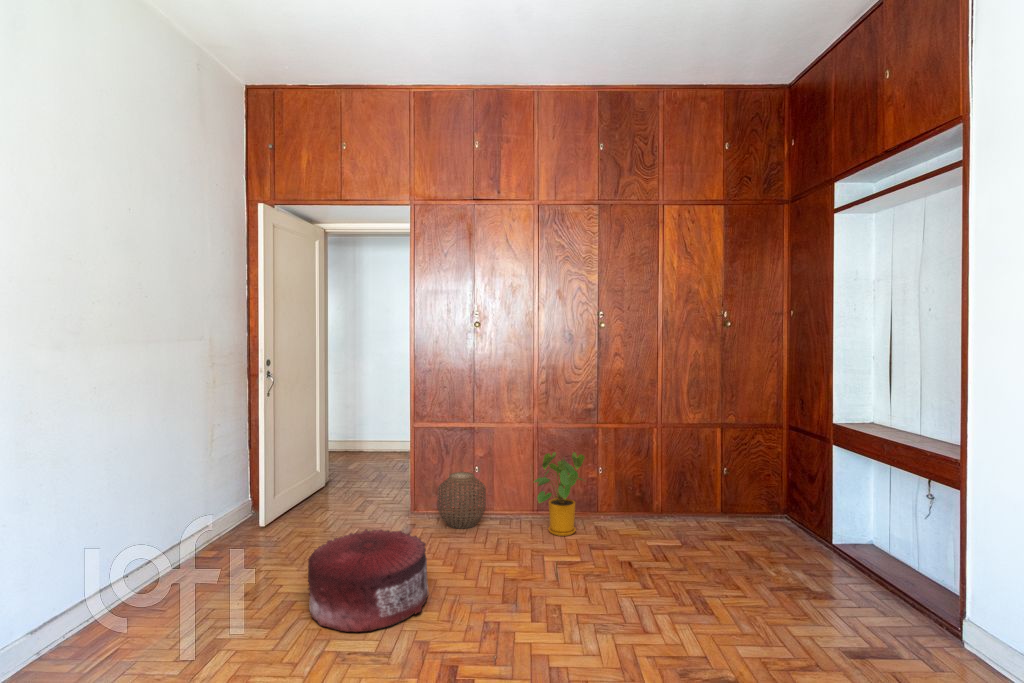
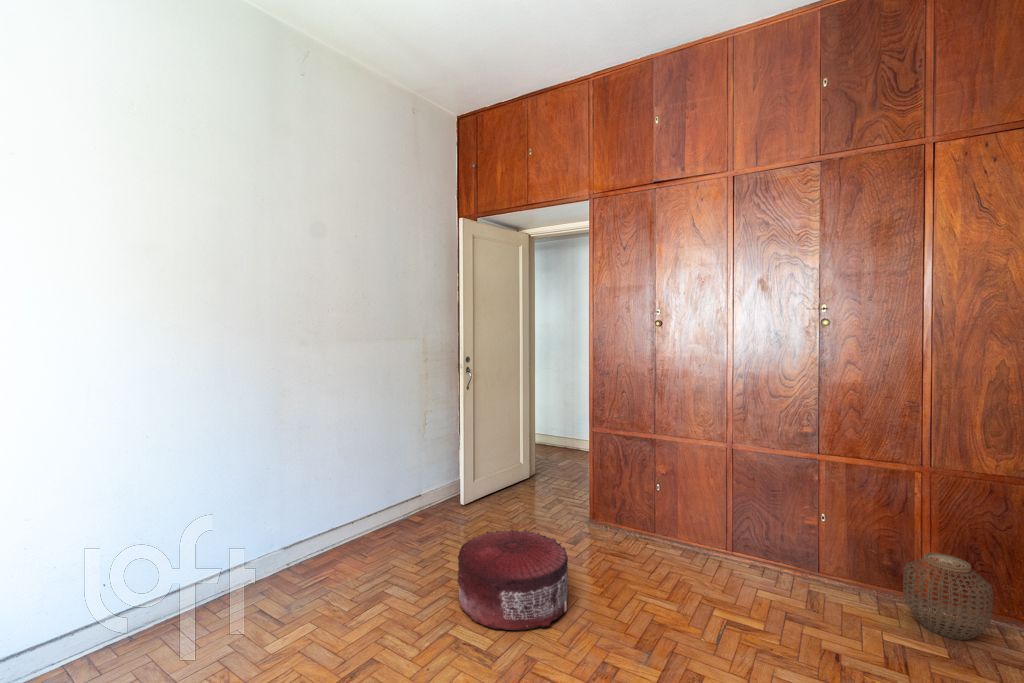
house plant: present [534,452,585,536] -> none [718,491,798,593]
woven basket: present [437,472,486,529] -> present [903,553,993,640]

